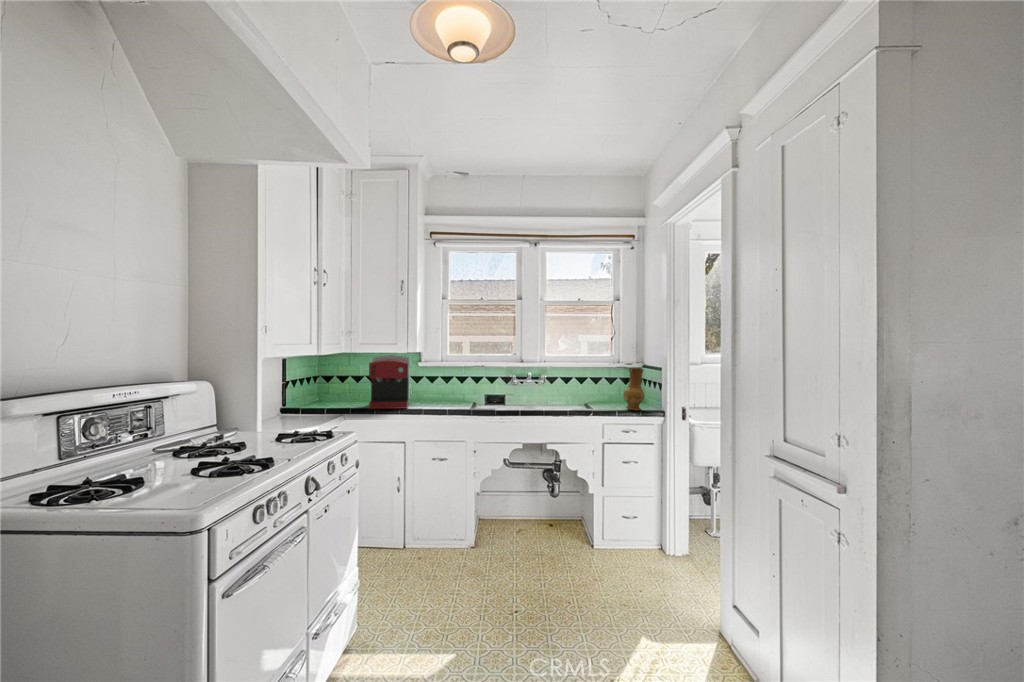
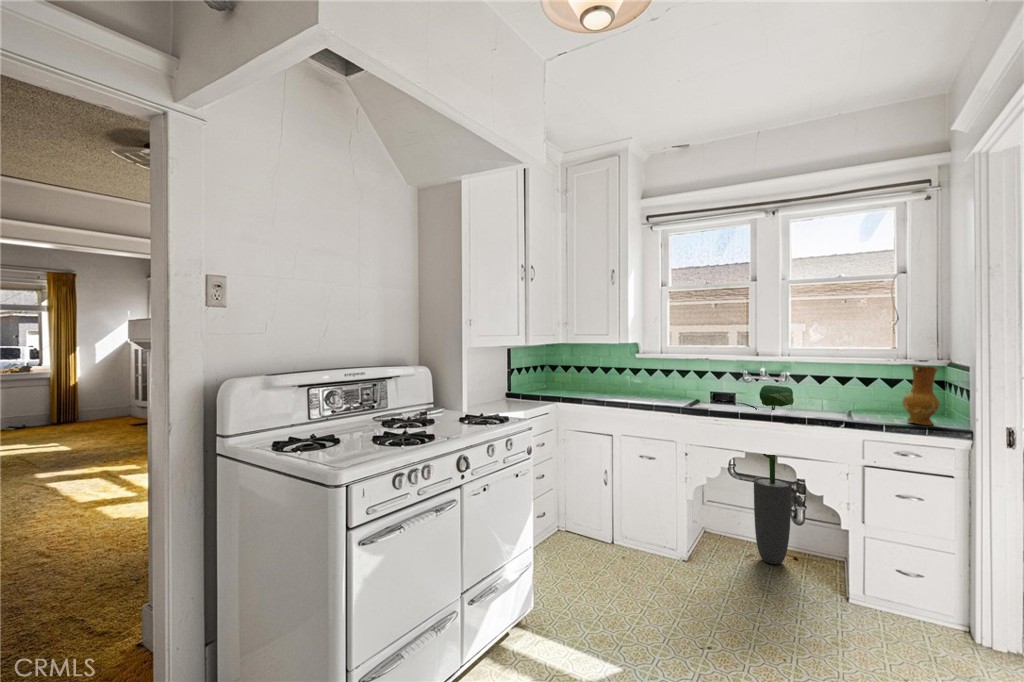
coffee maker: present [369,355,410,409] -> none [580,346,625,401]
potted plant: none [505,387,566,535] -> present [737,385,794,564]

